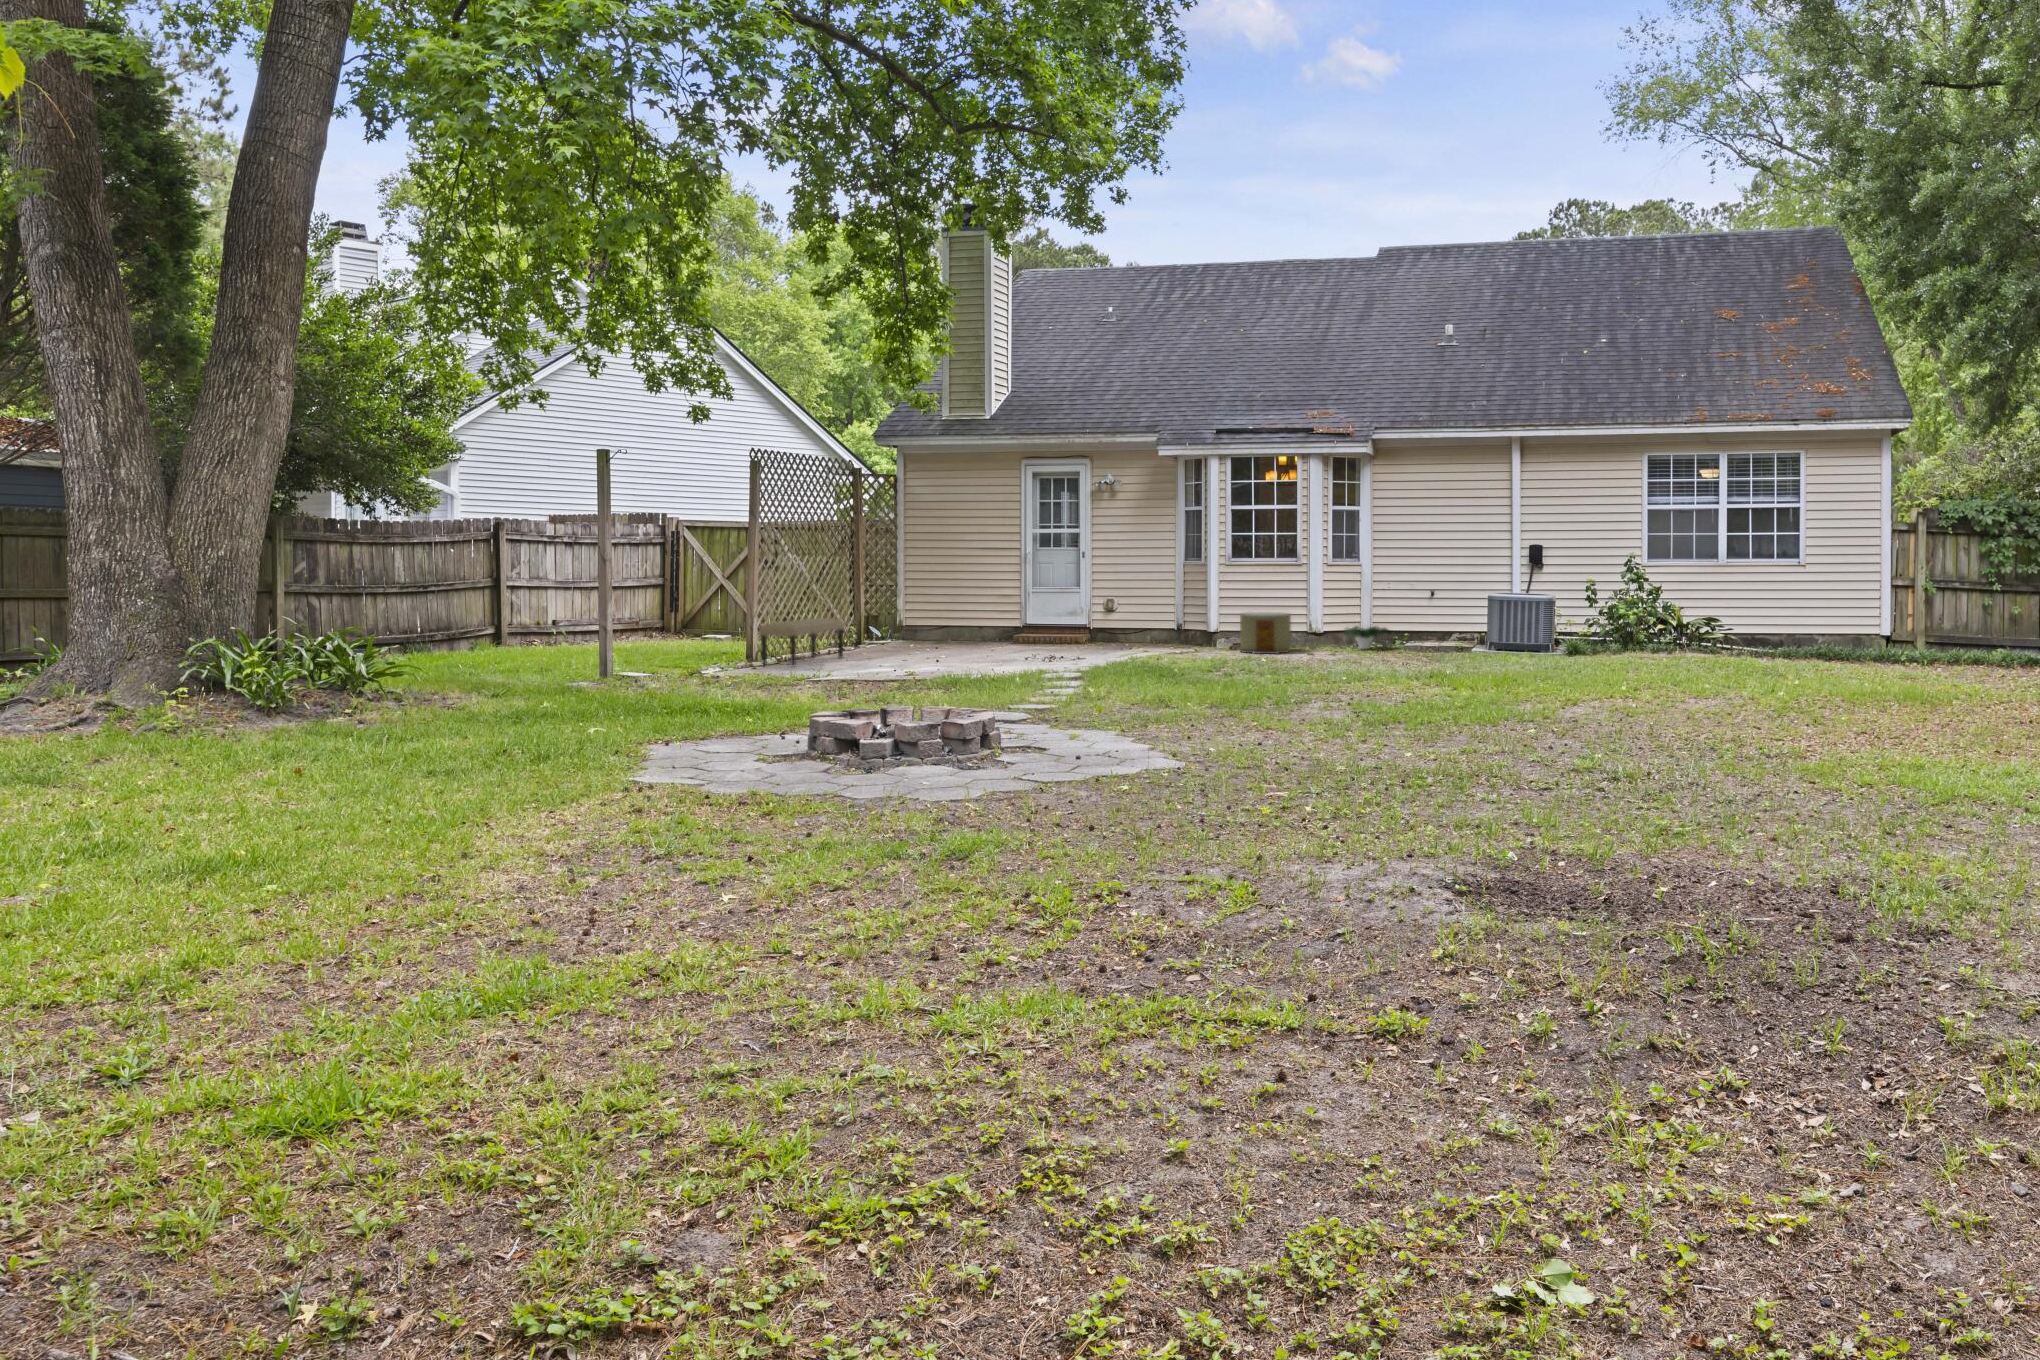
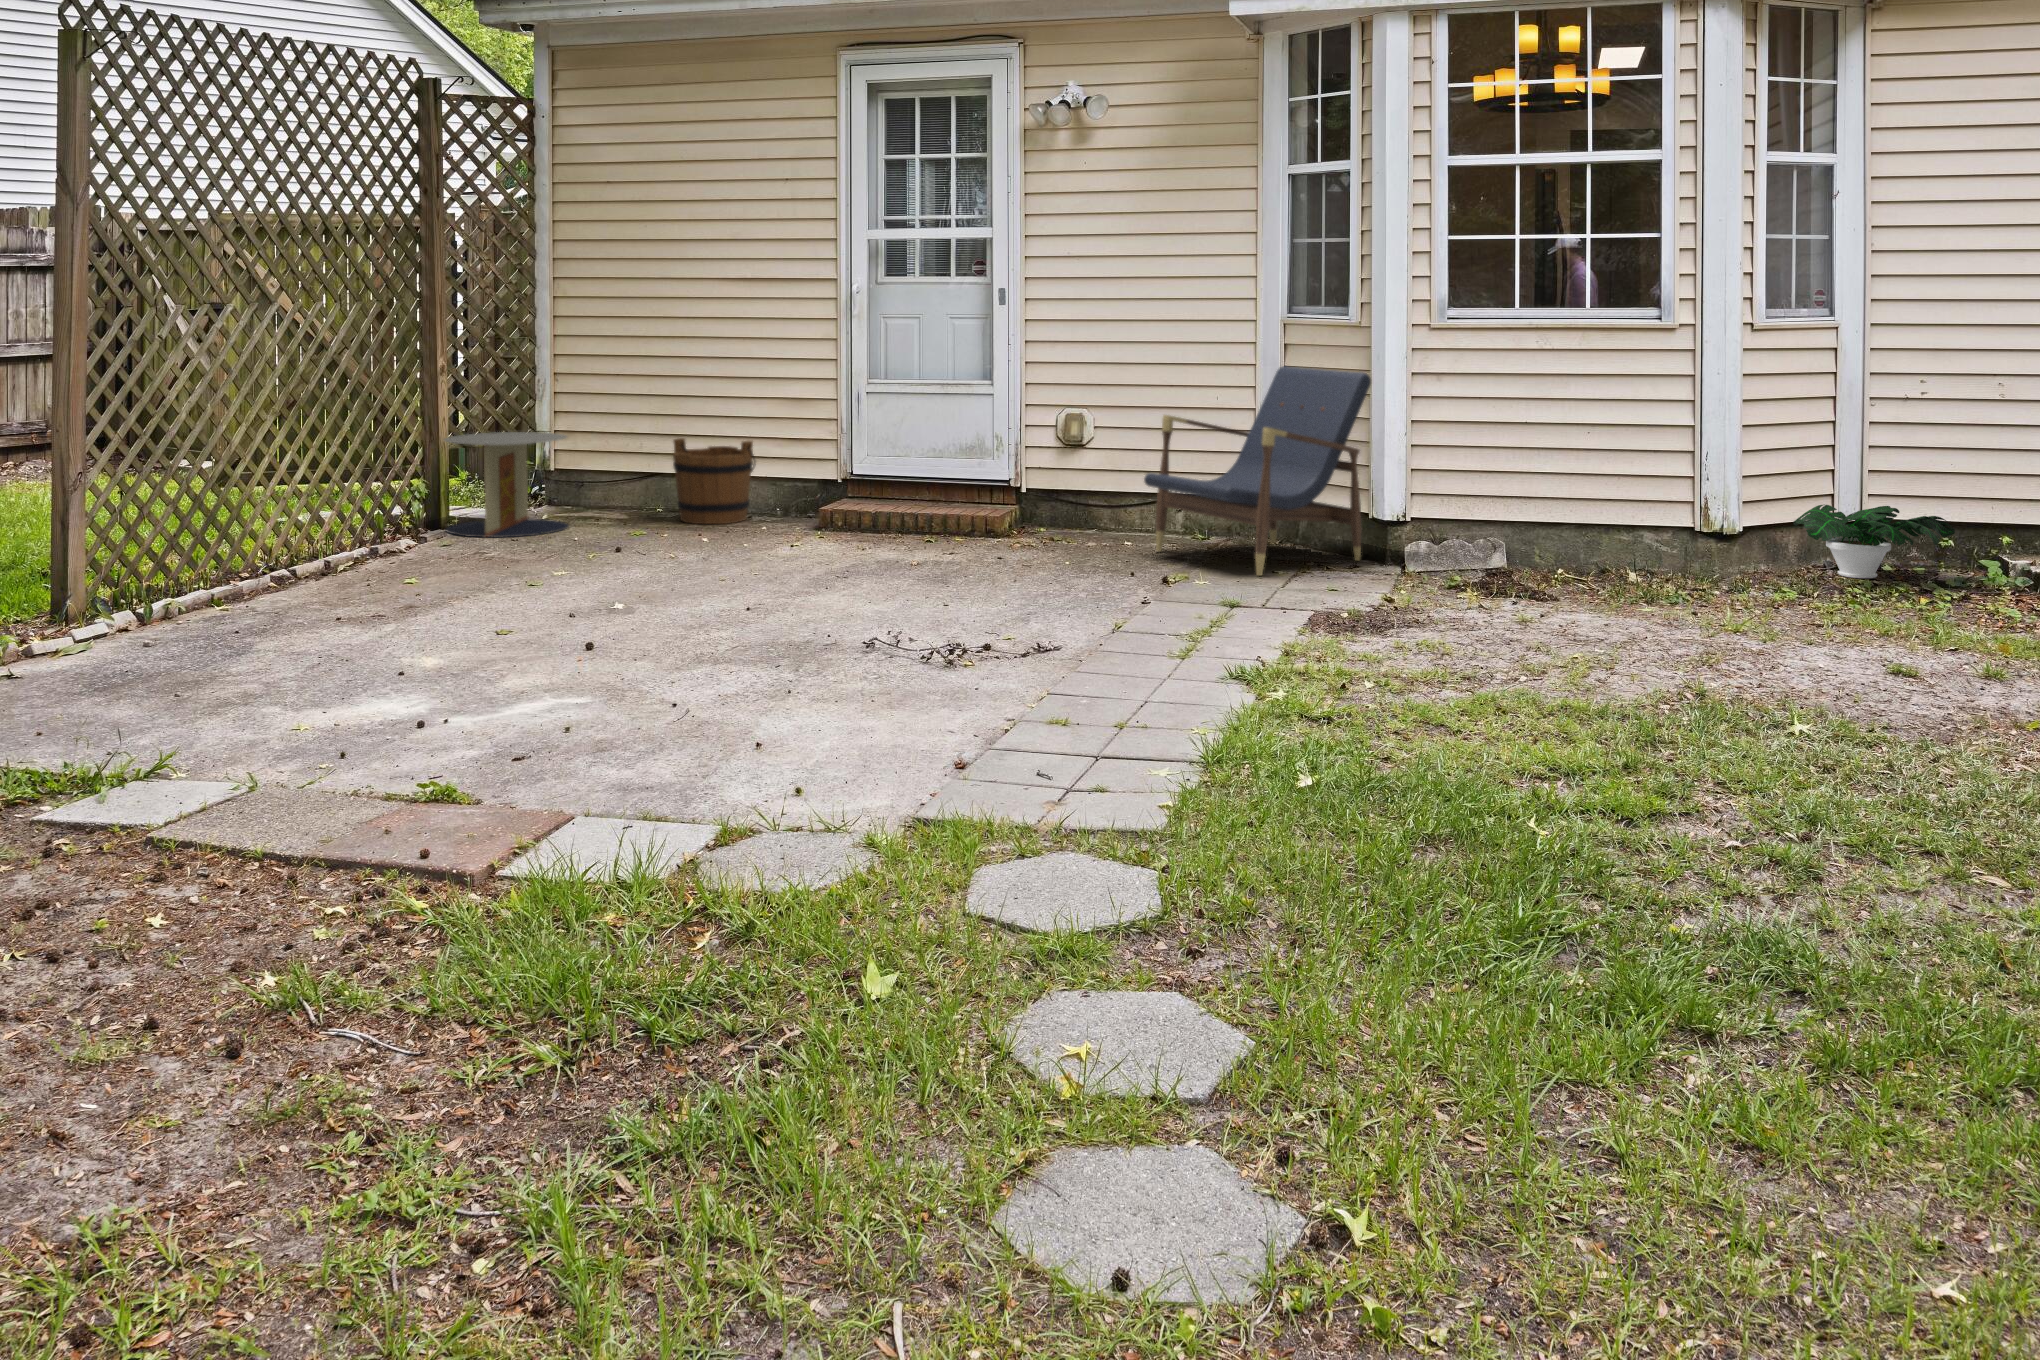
lounge chair: none [1129,581,1209,652] -> present [1144,366,1371,576]
bucket: none [950,611,984,644] -> present [673,438,756,524]
side table: present [1240,612,1291,654] -> present [444,432,569,537]
bench: present [759,618,844,667] -> none [113,473,375,627]

